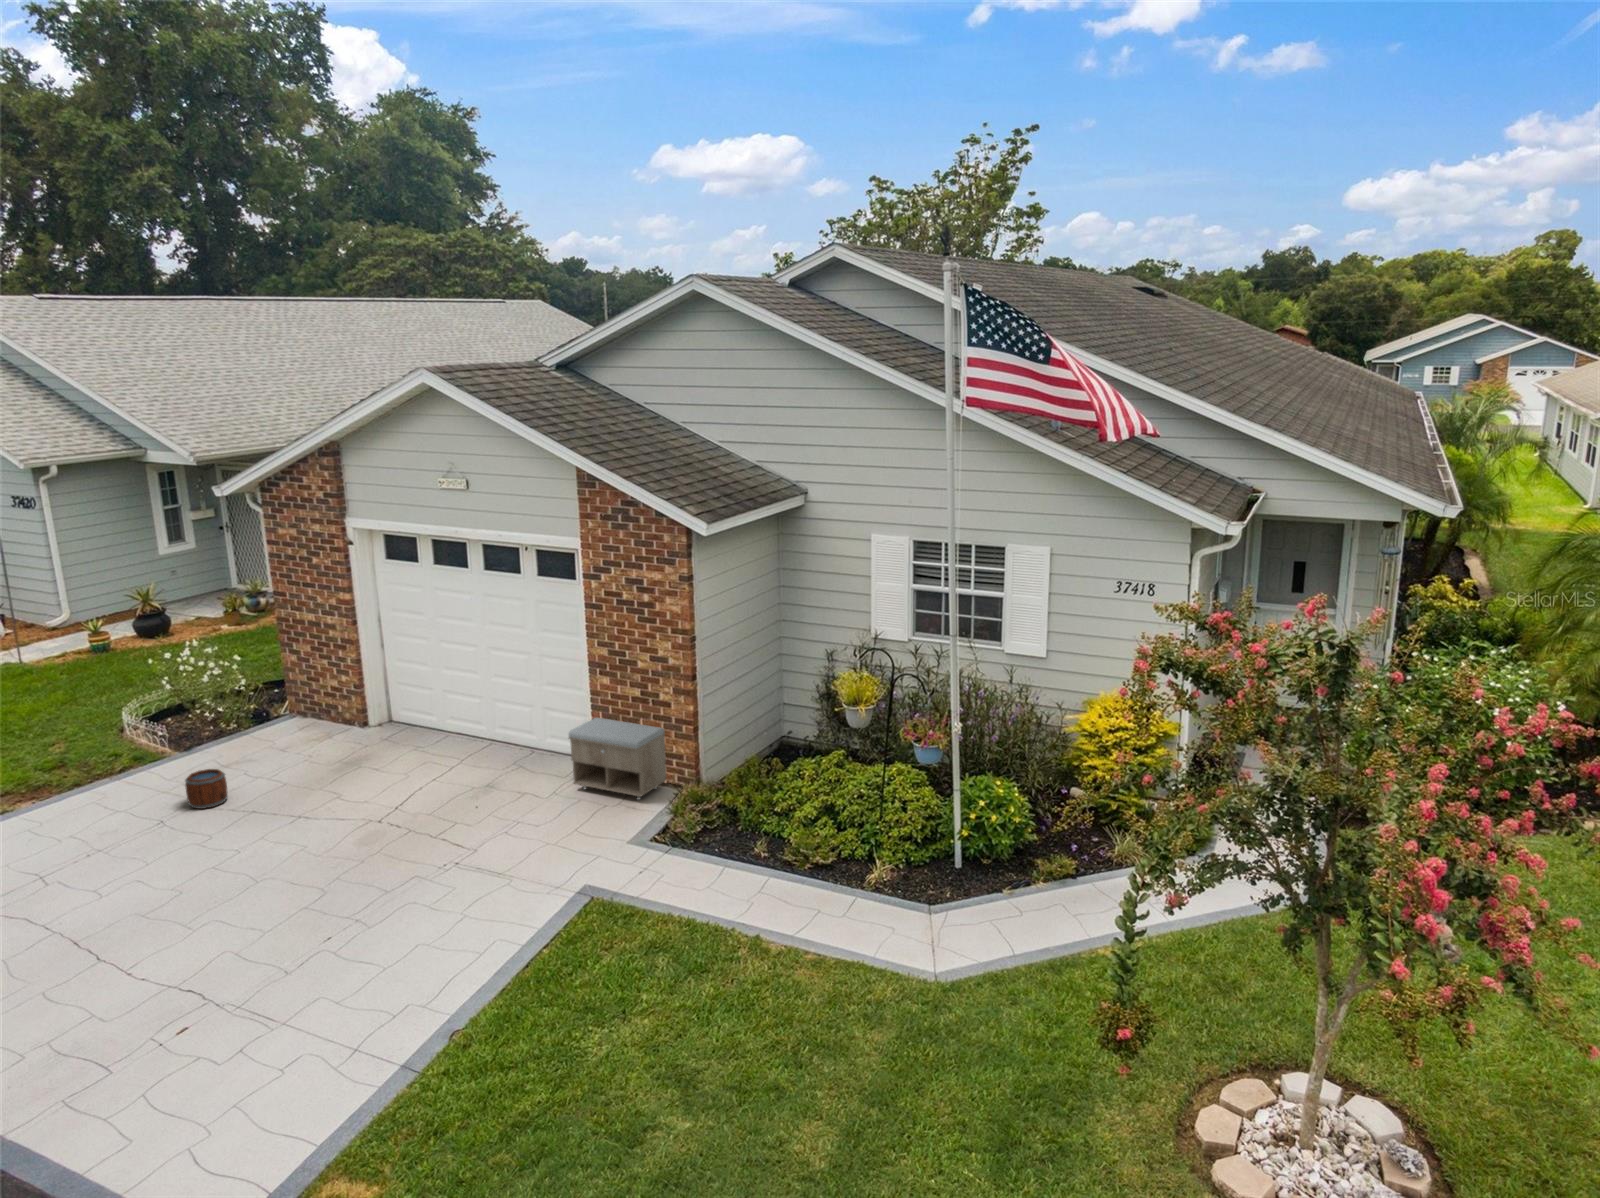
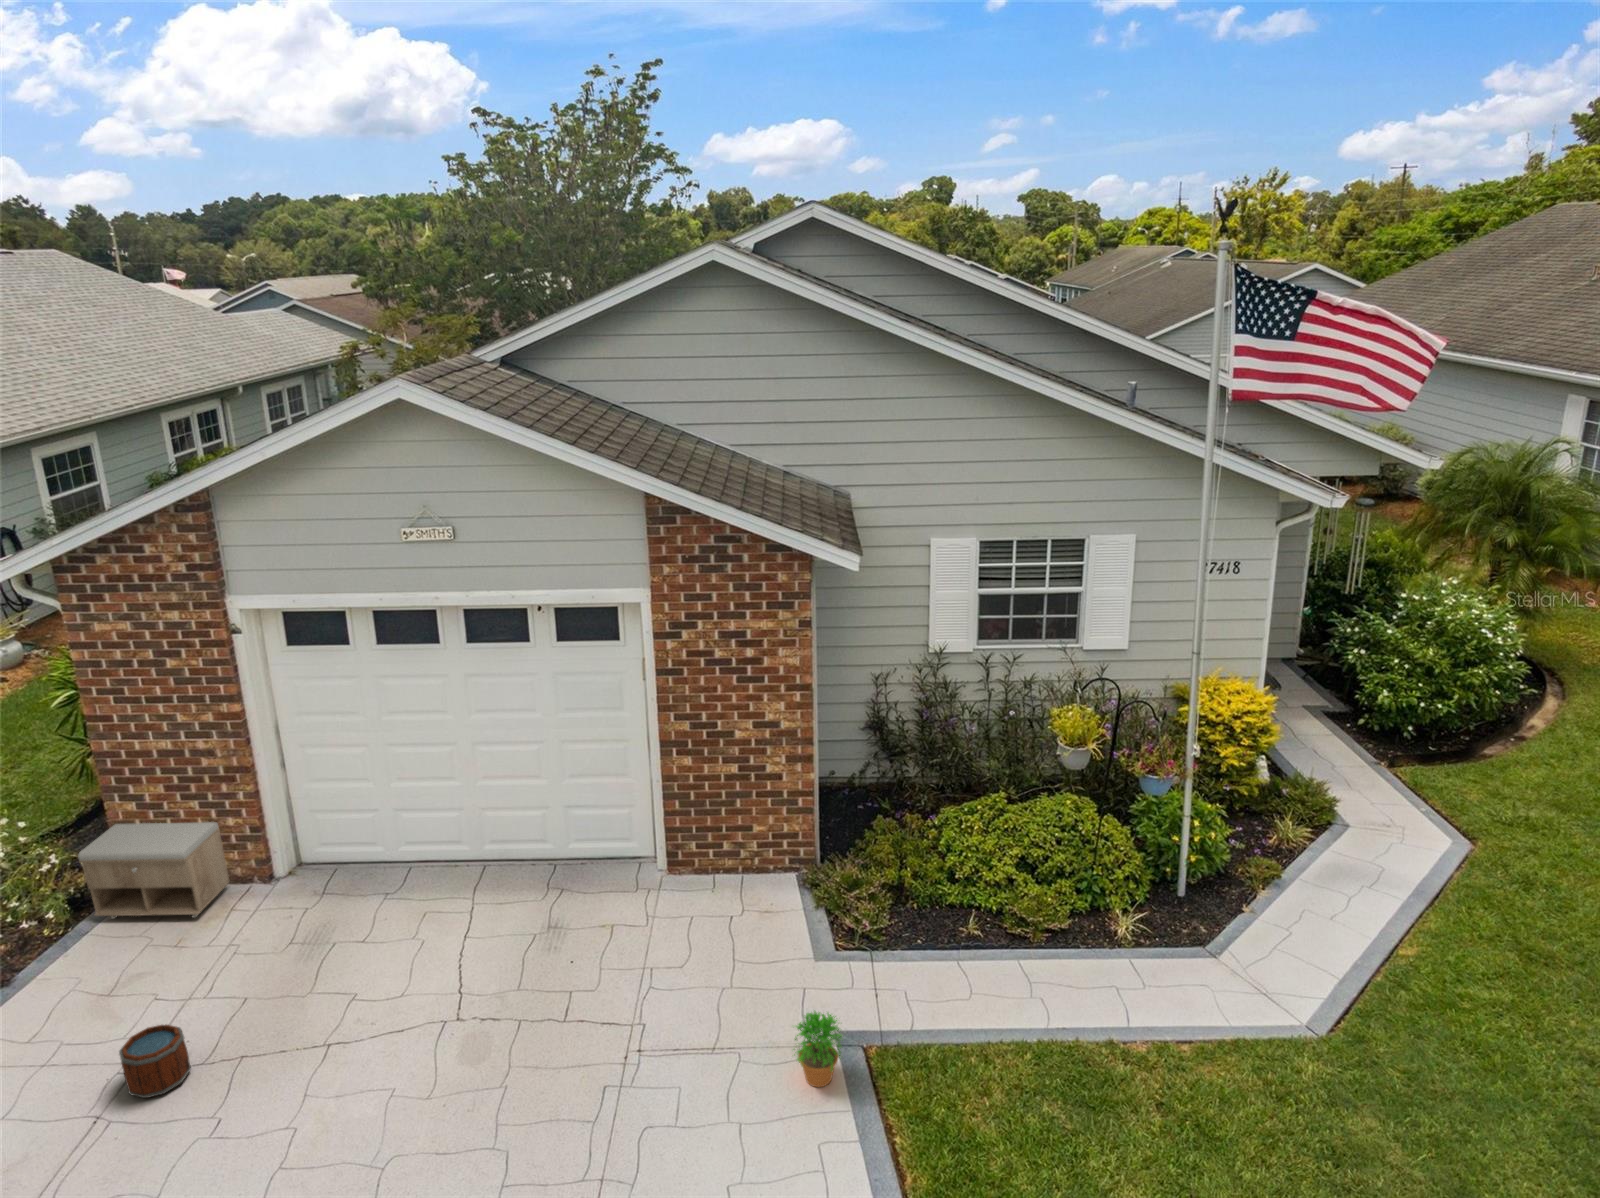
storage bench: present [569,718,666,800] -> present [78,822,229,919]
potted plant: none [505,842,552,900] -> present [794,1011,842,1087]

